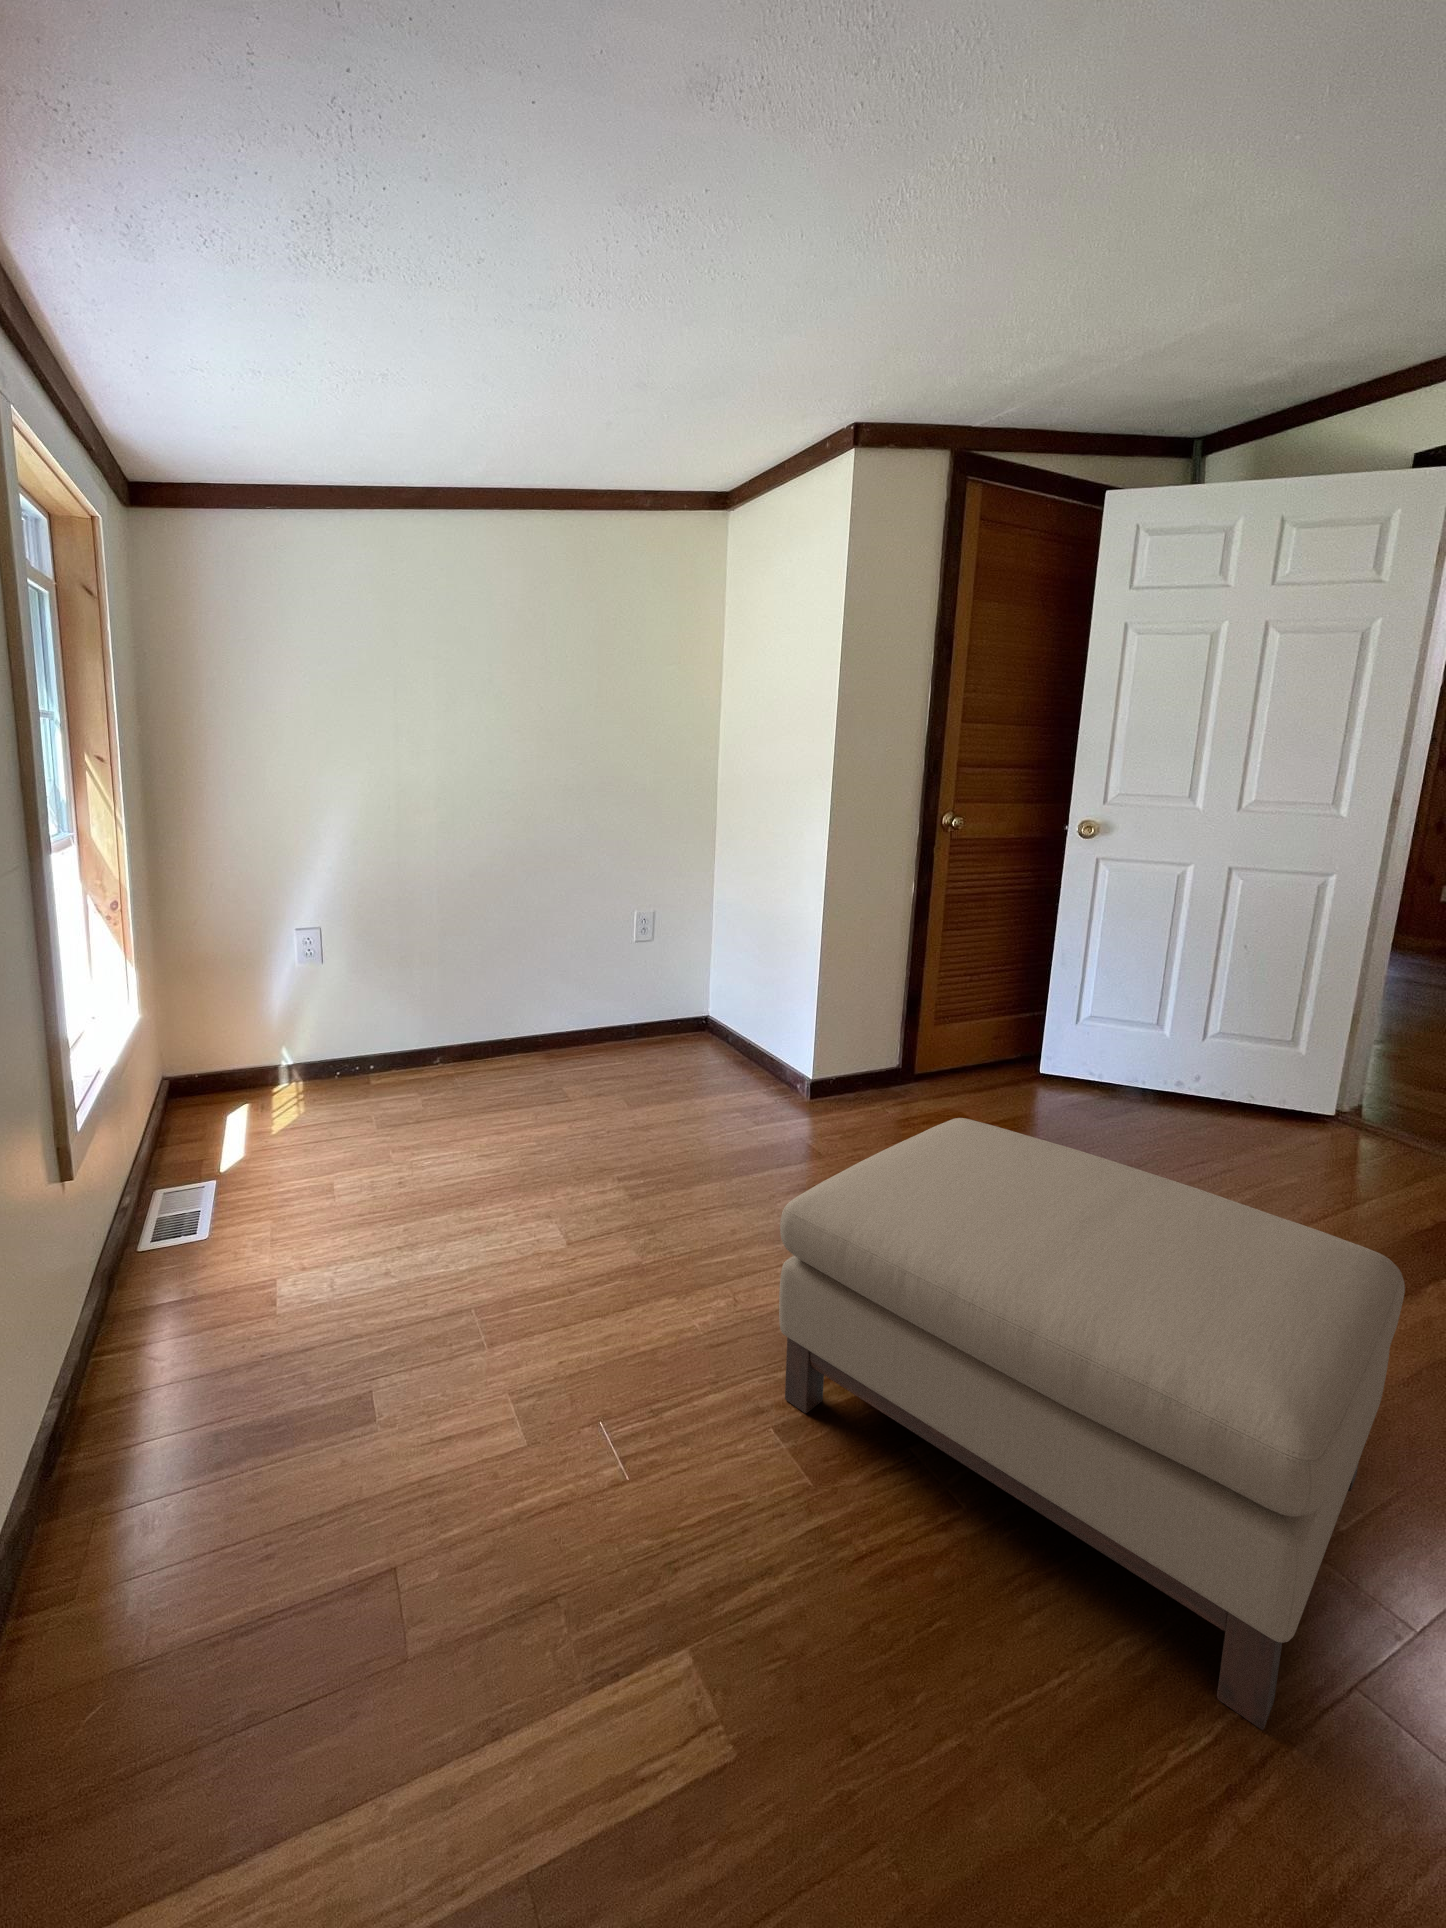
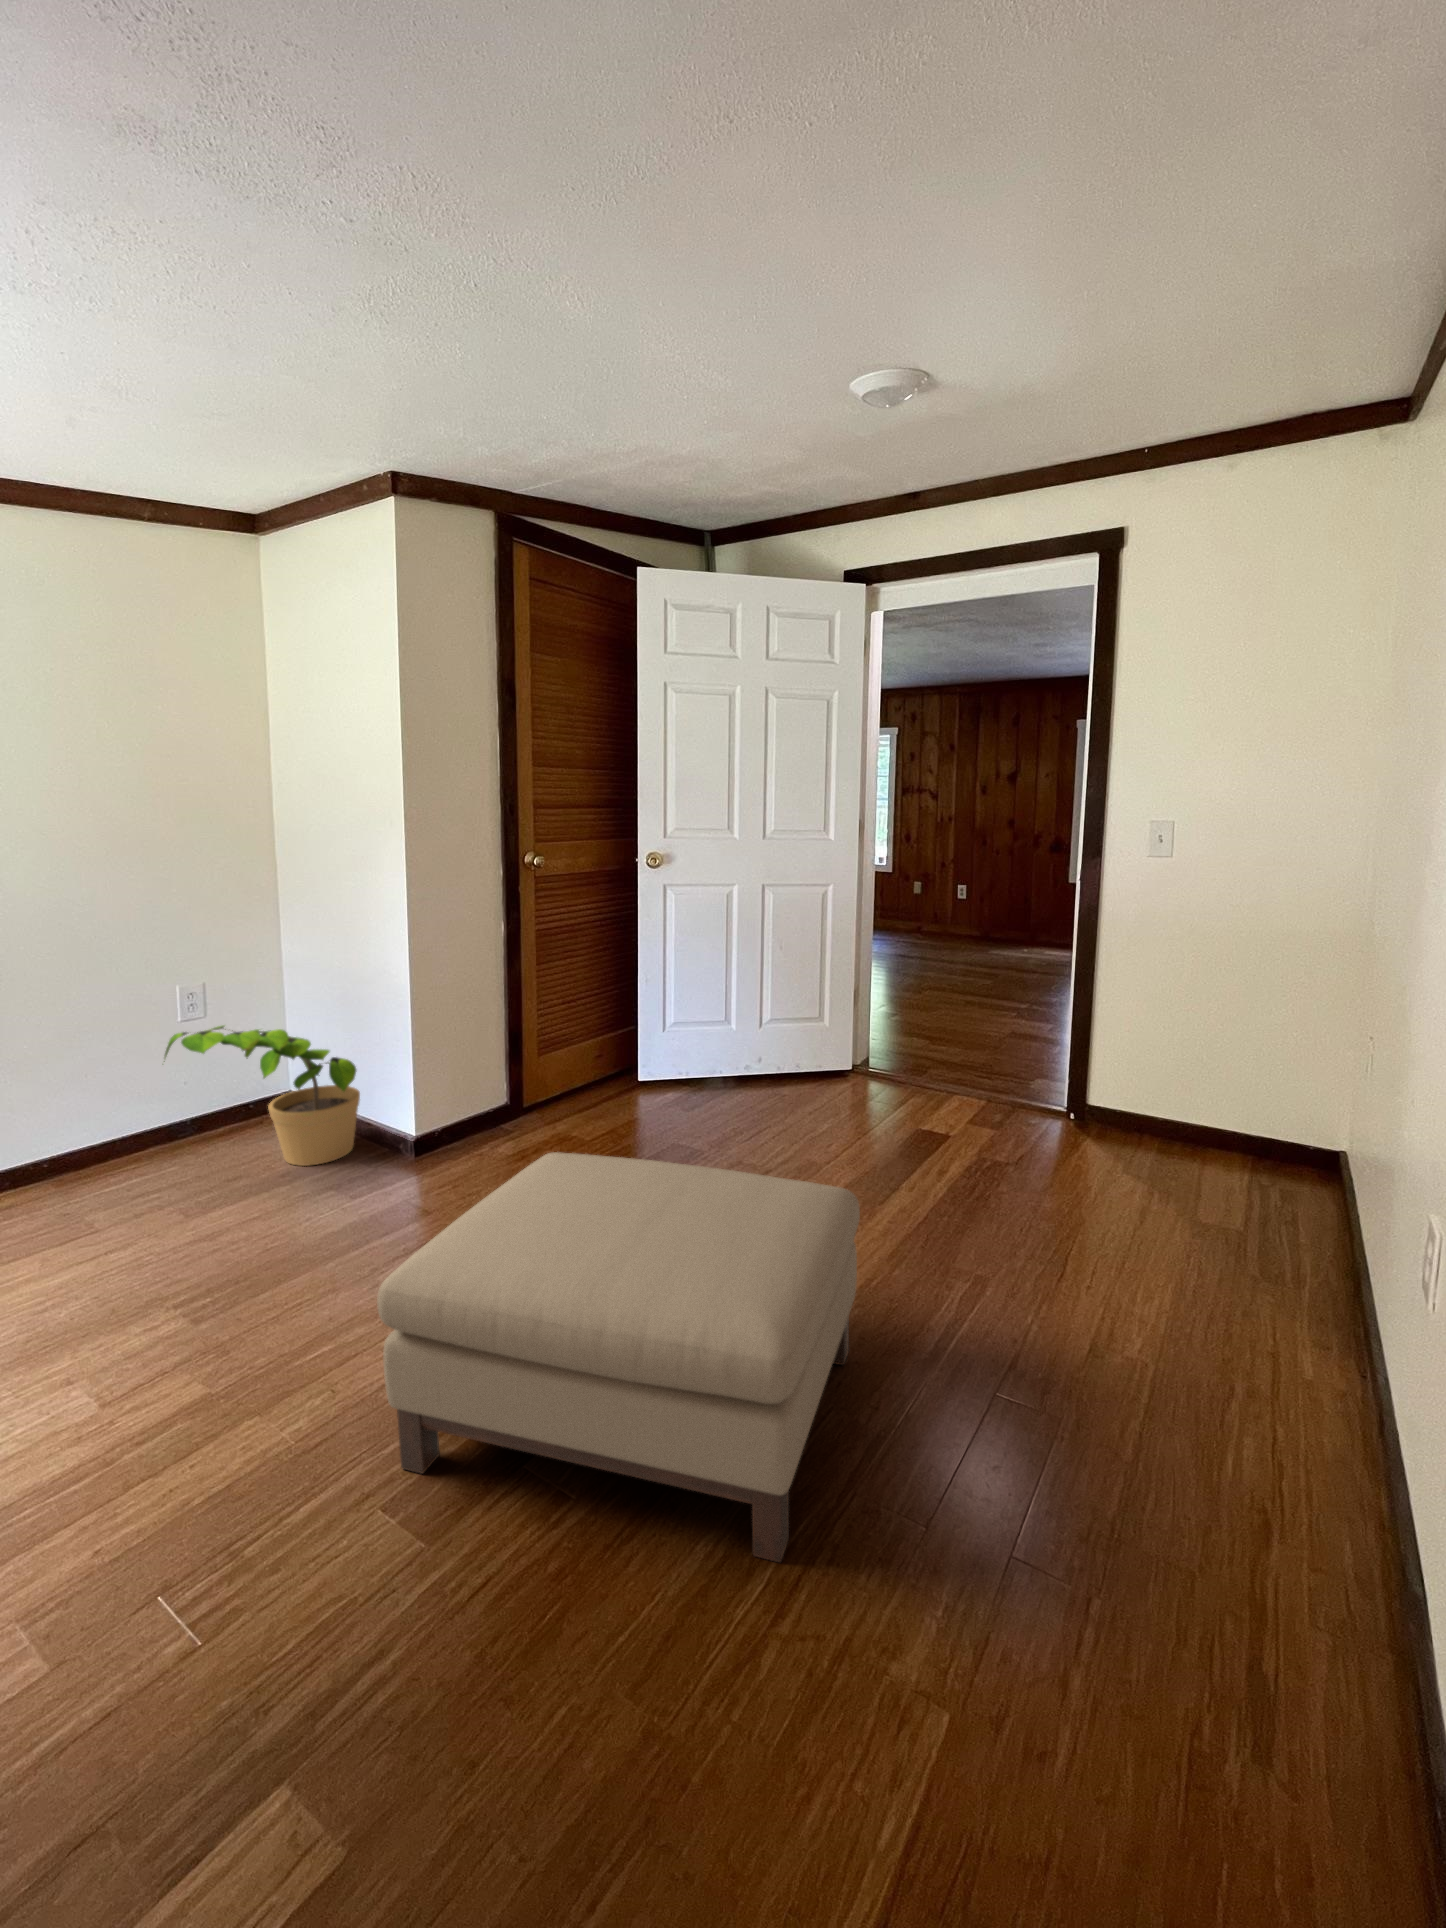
potted plant: none [614,947,765,1087] -> present [164,1025,360,1166]

